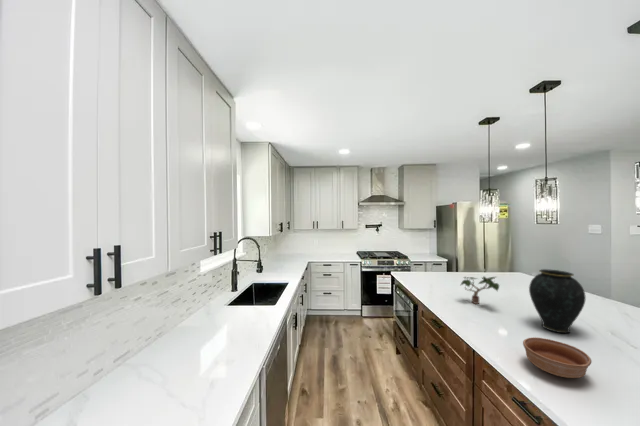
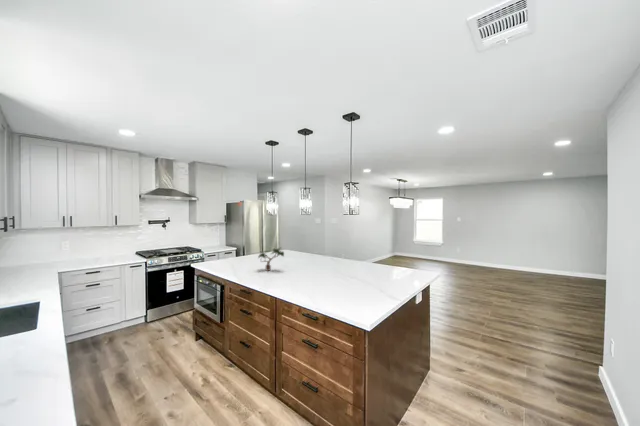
vase: present [529,269,586,333] -> none [302,237,327,274]
bowl: present [523,337,591,378] -> none [304,275,334,293]

